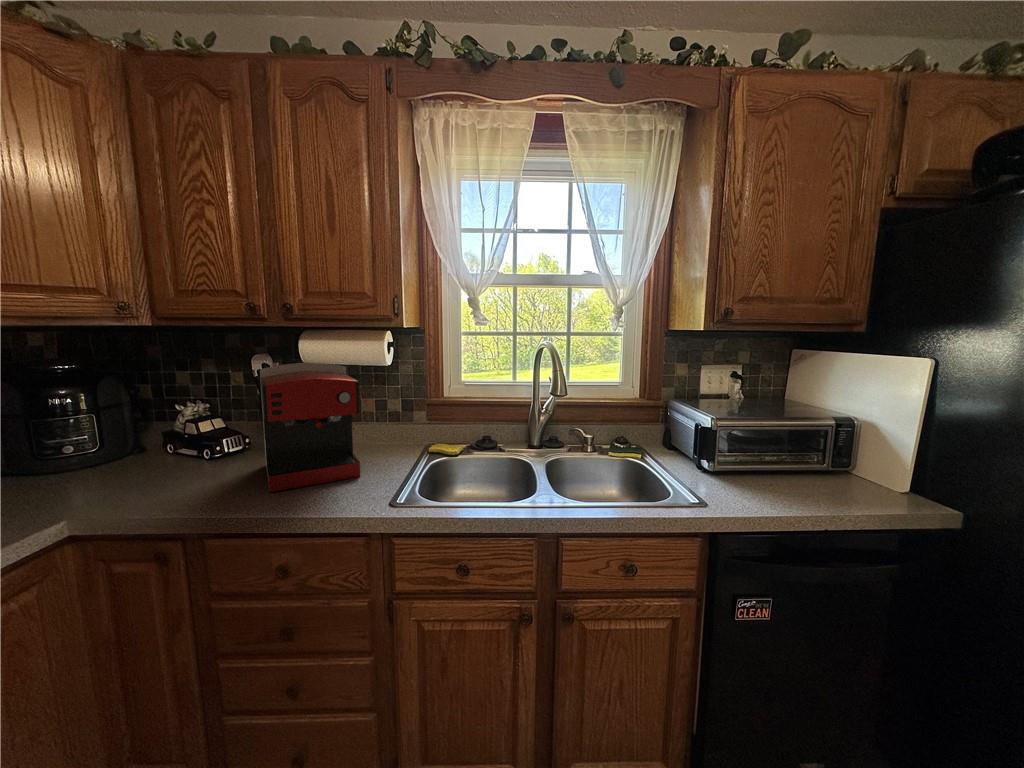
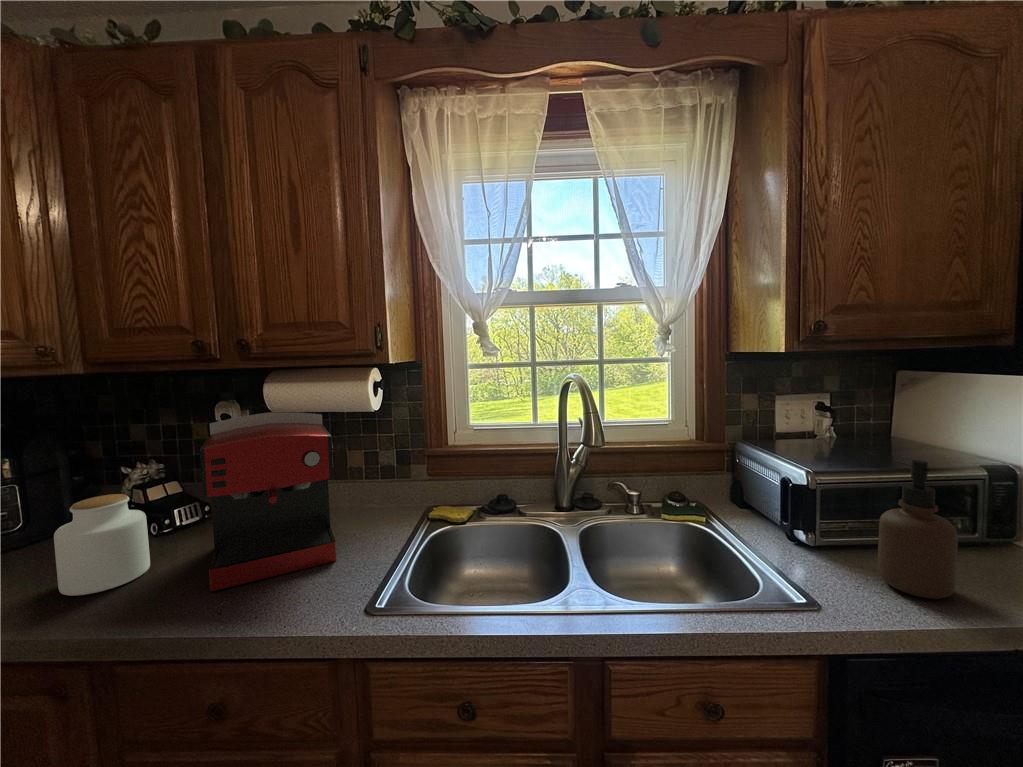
soap dispenser: none [749,408,798,500] -> present [878,460,958,599]
jar: none [145,421,214,493] -> present [54,494,150,596]

